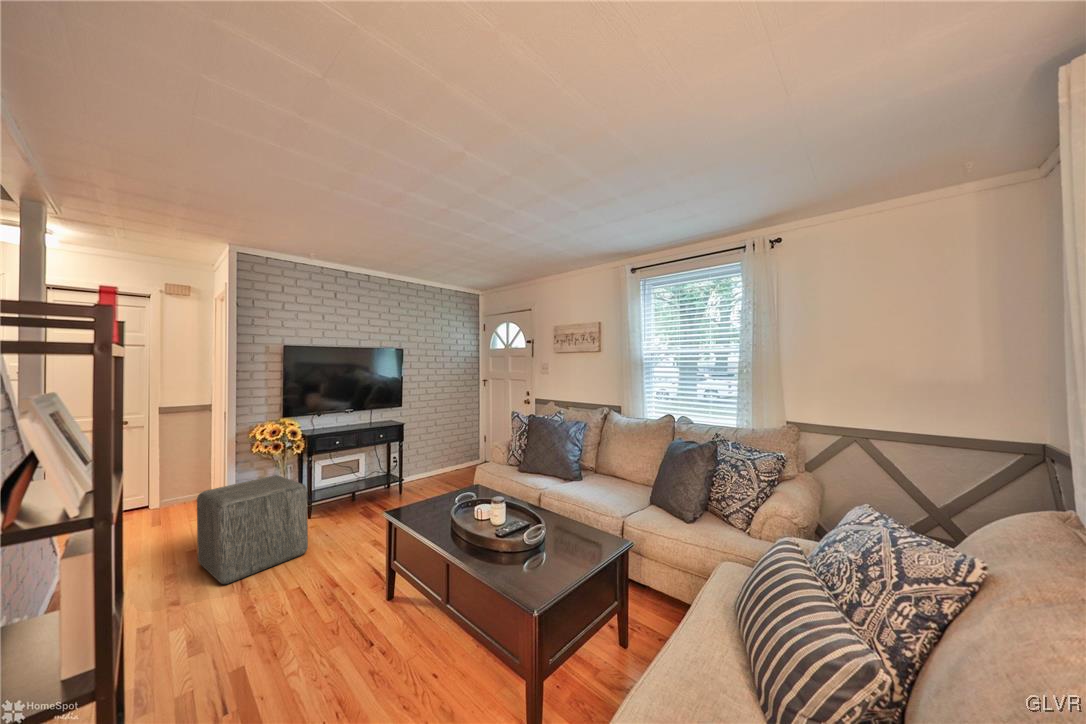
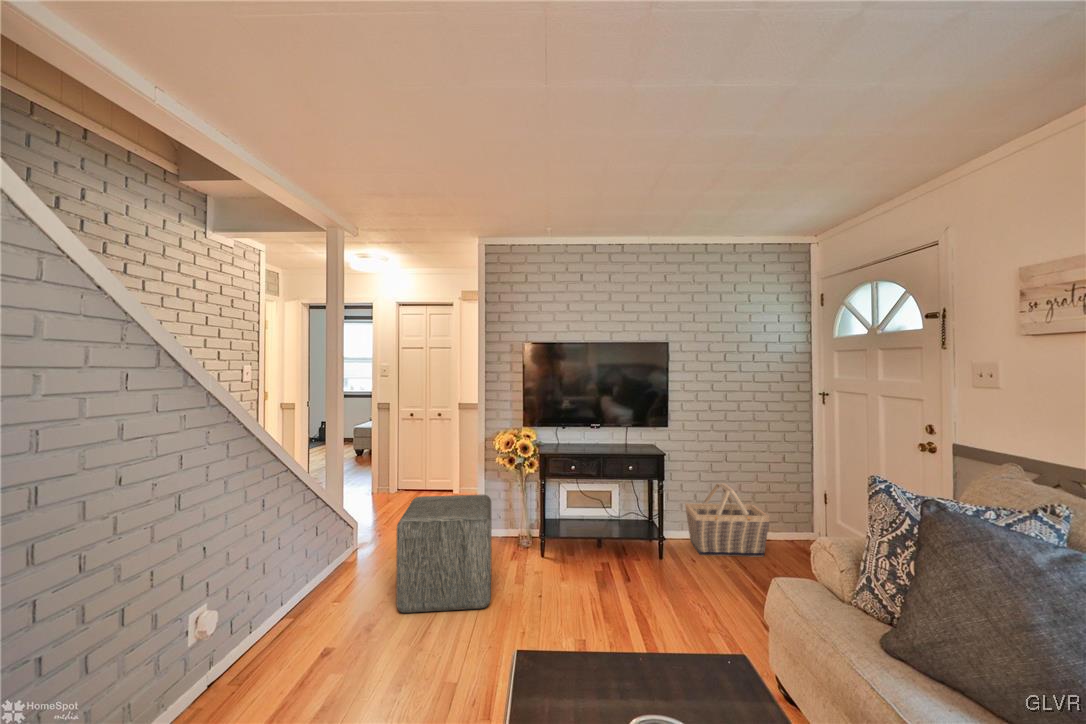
basket: none [410,438,461,485] -> present [685,483,770,557]

